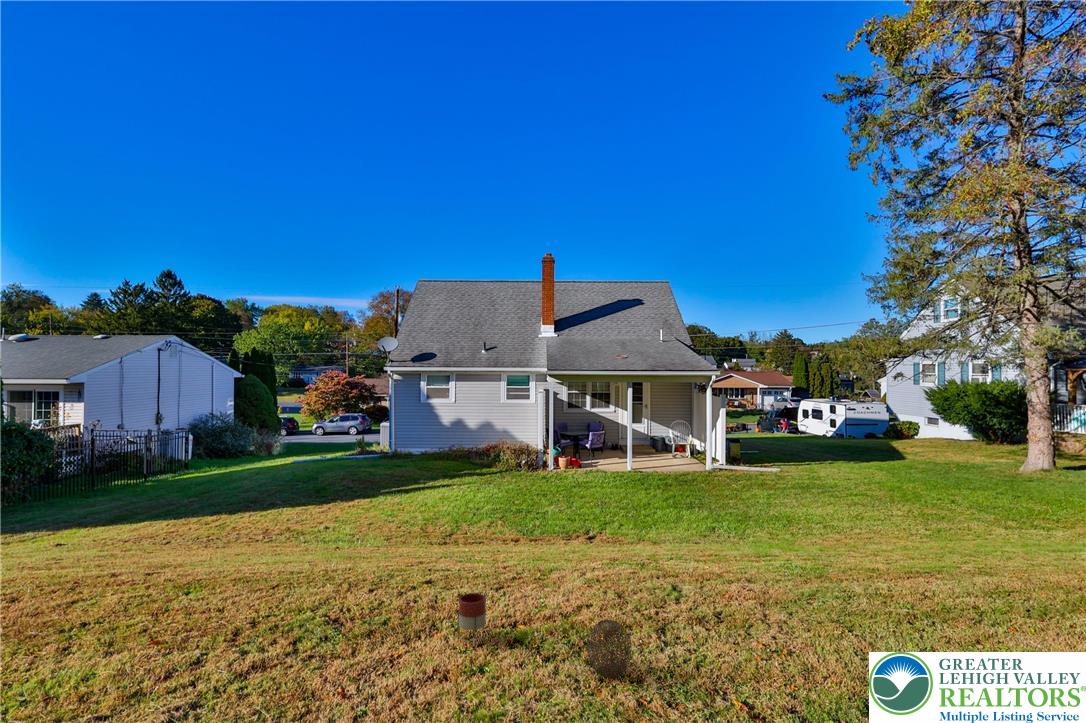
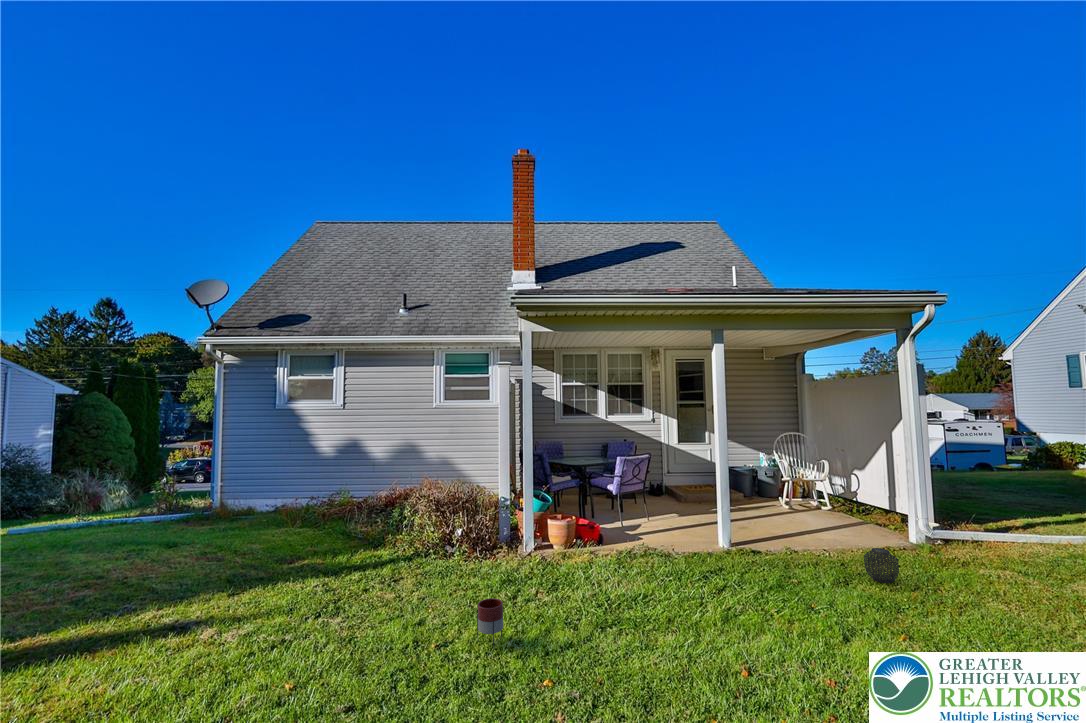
woven basket: present [587,620,631,678] -> present [864,548,899,583]

